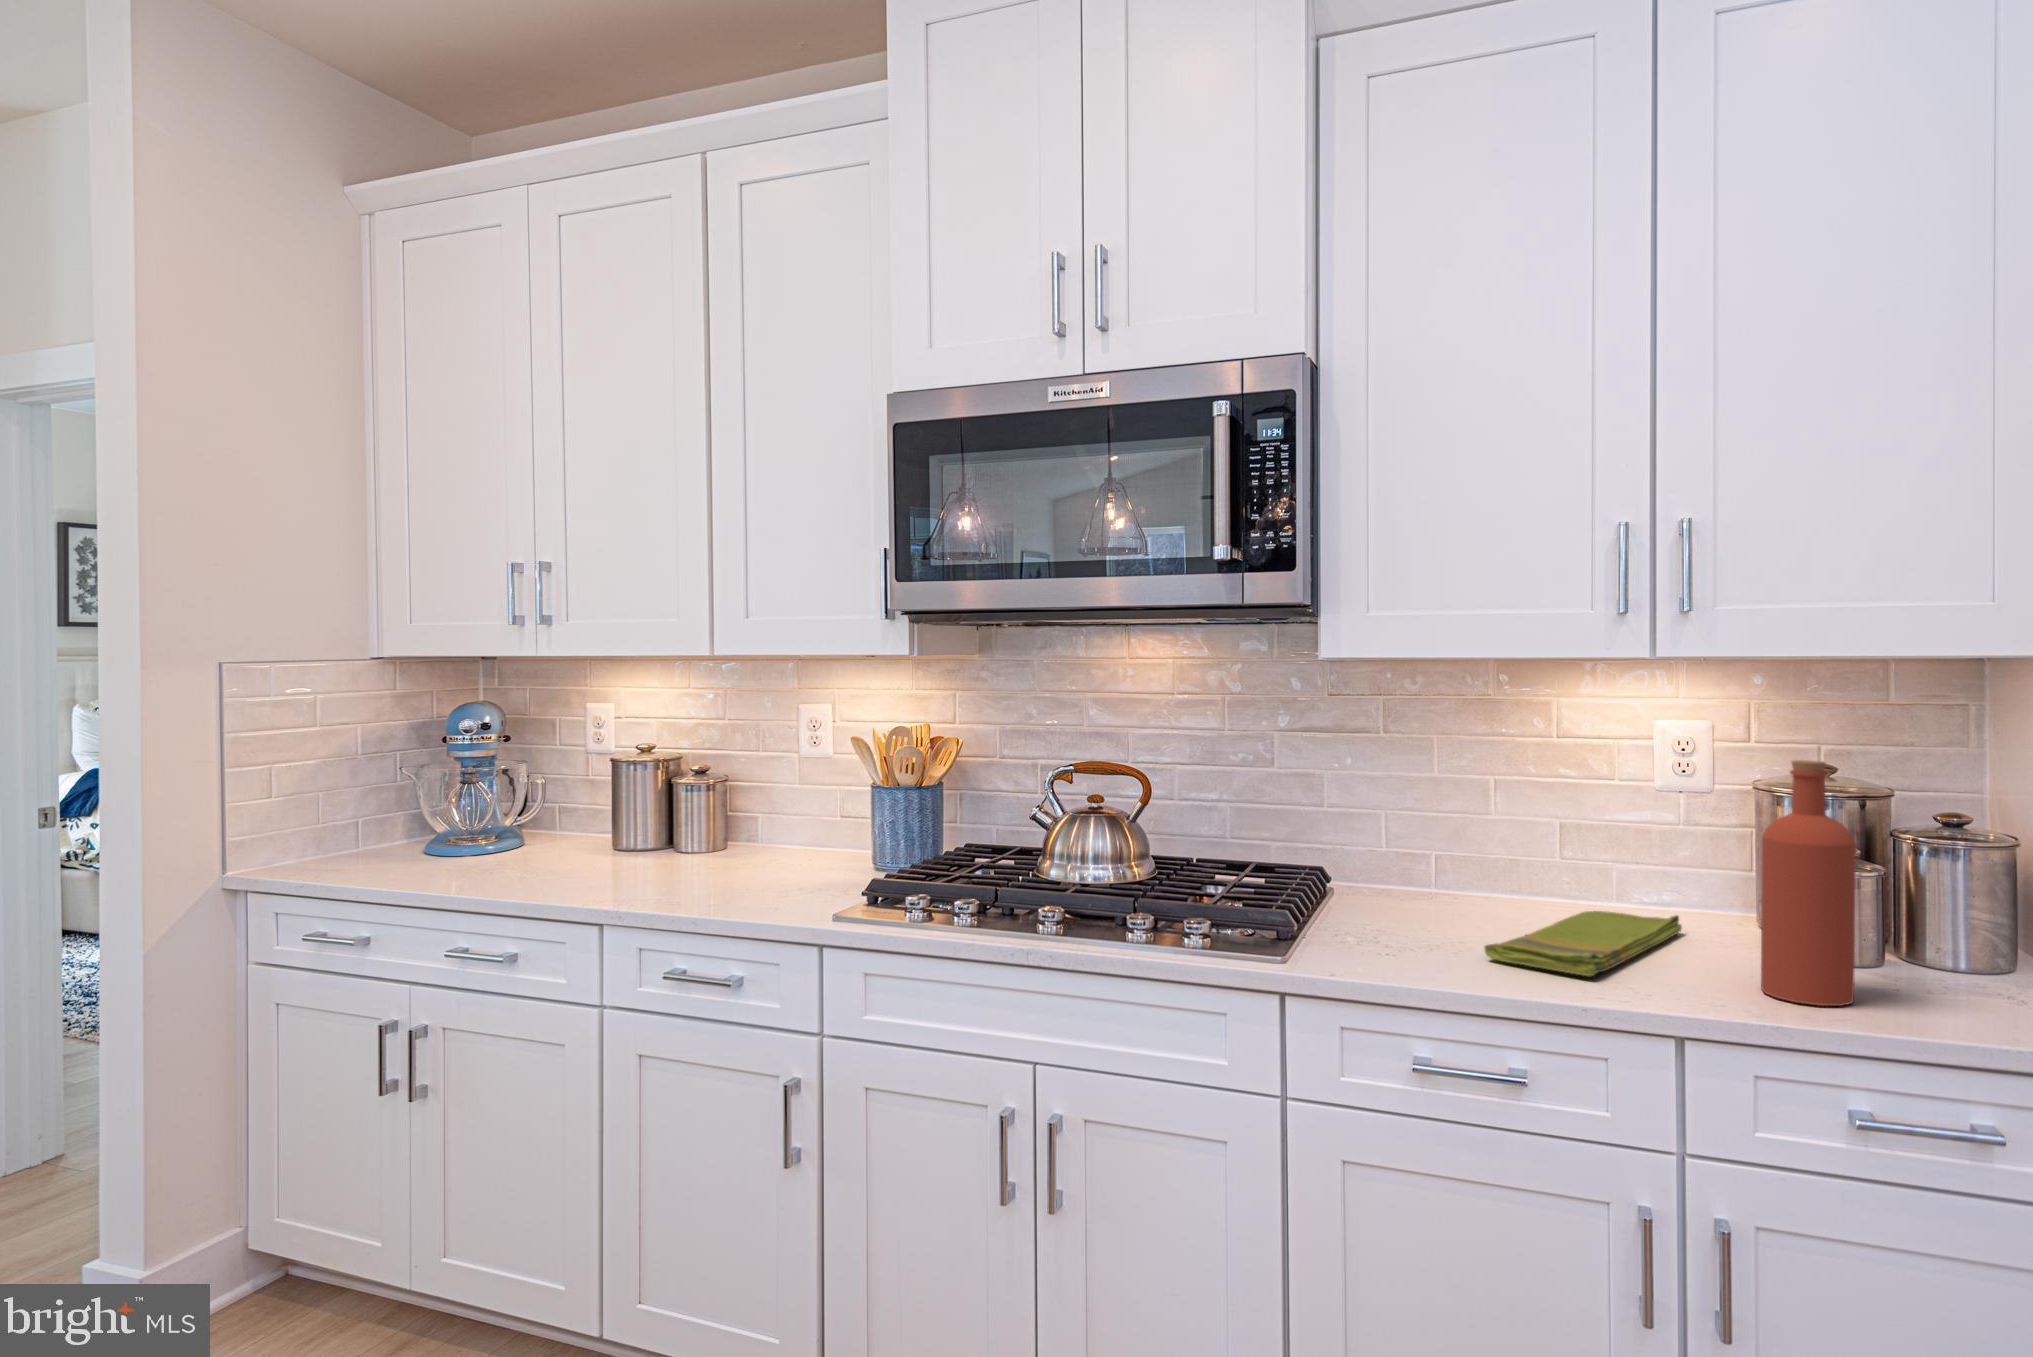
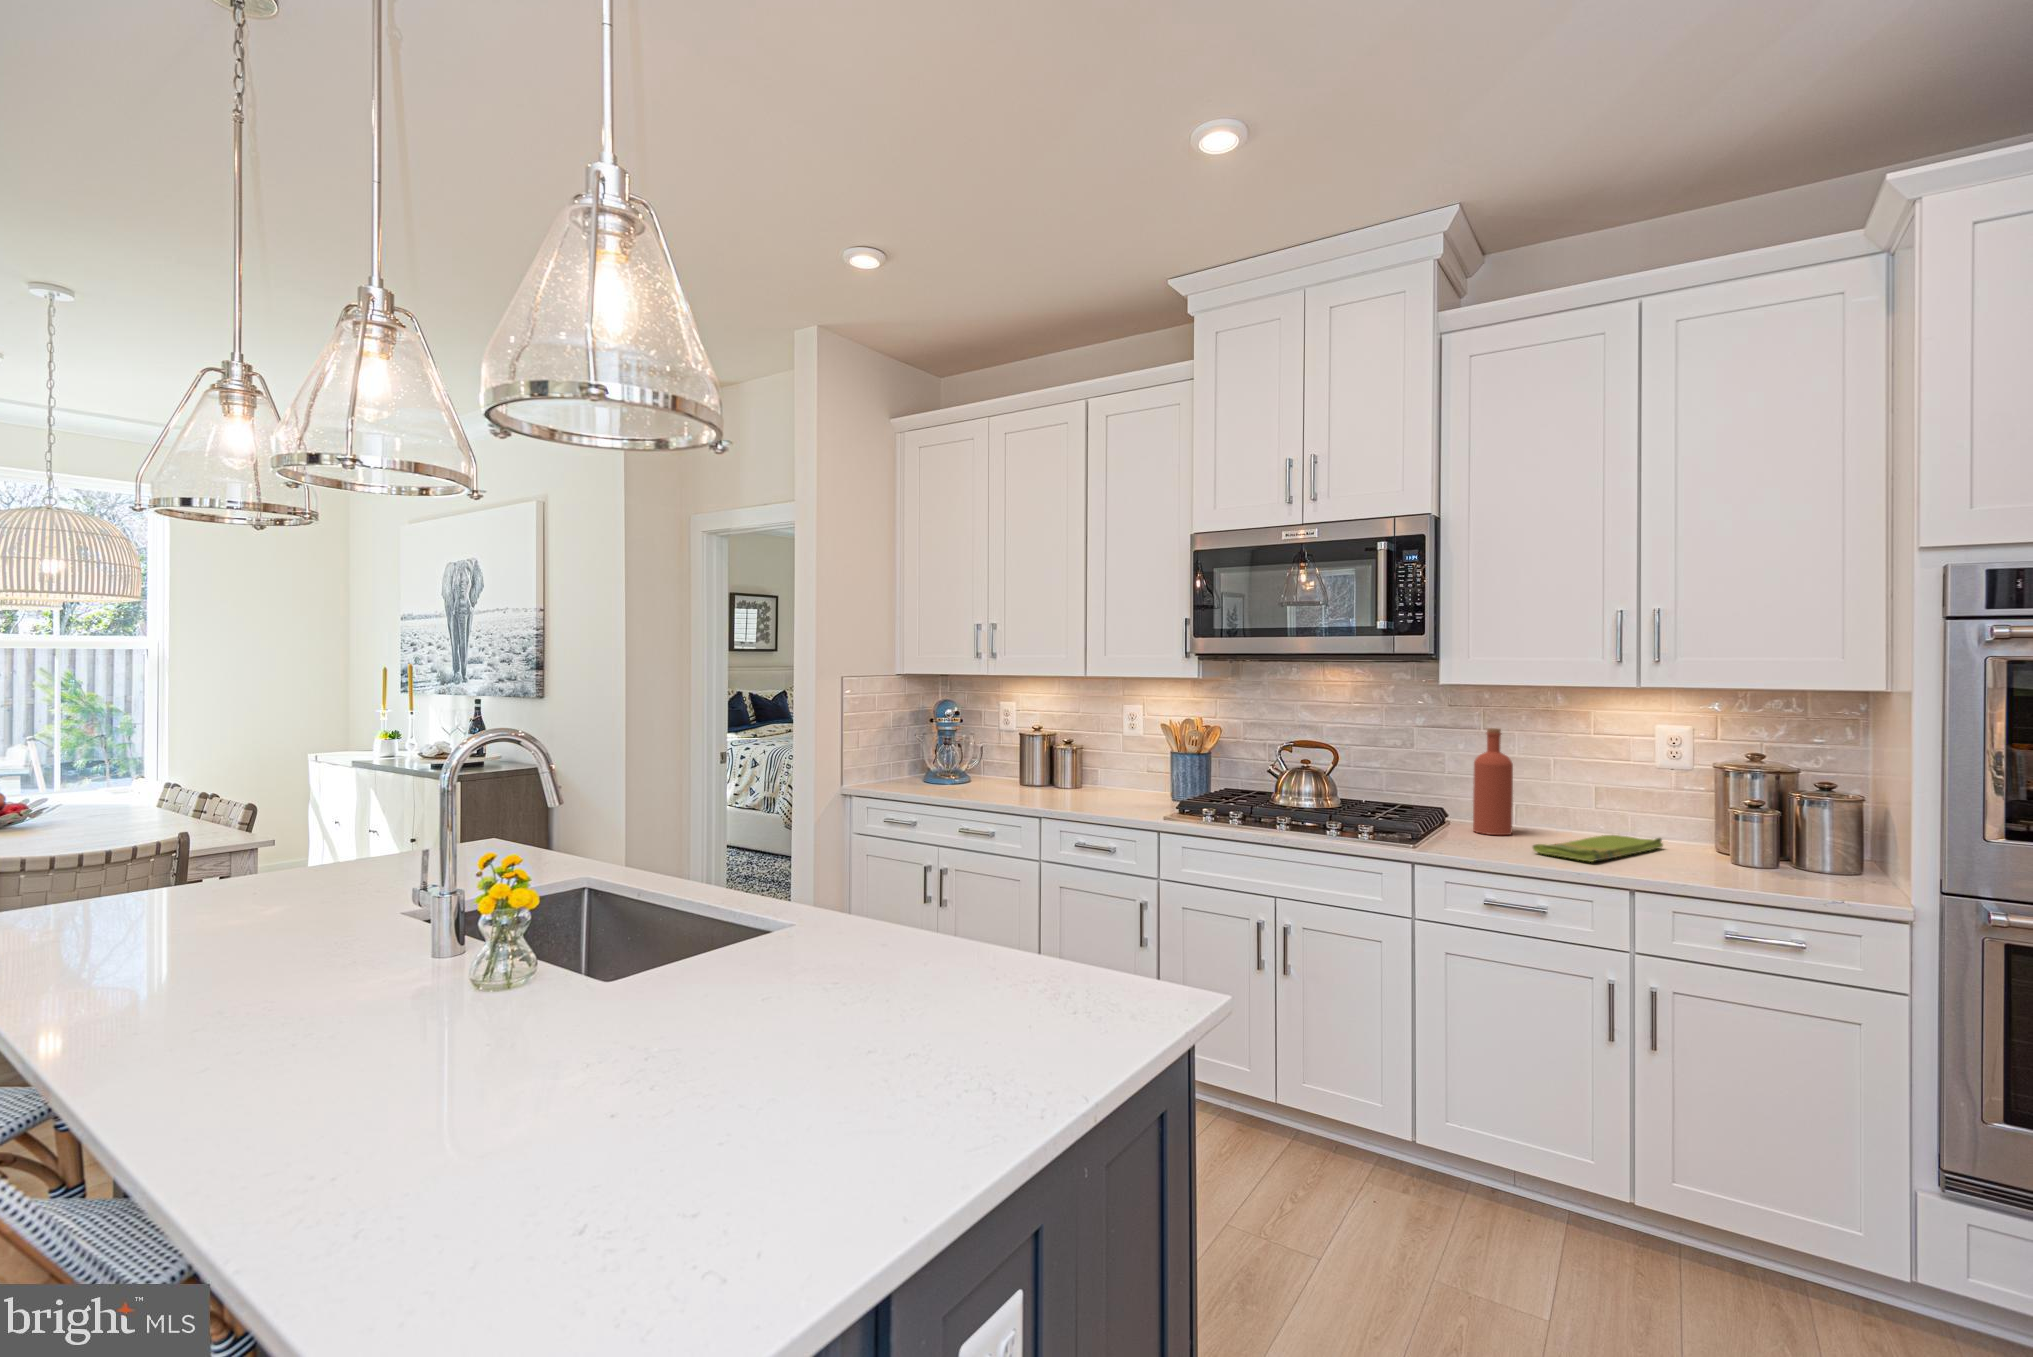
bottle: present [1761,760,1856,1006] -> present [1473,728,1513,835]

